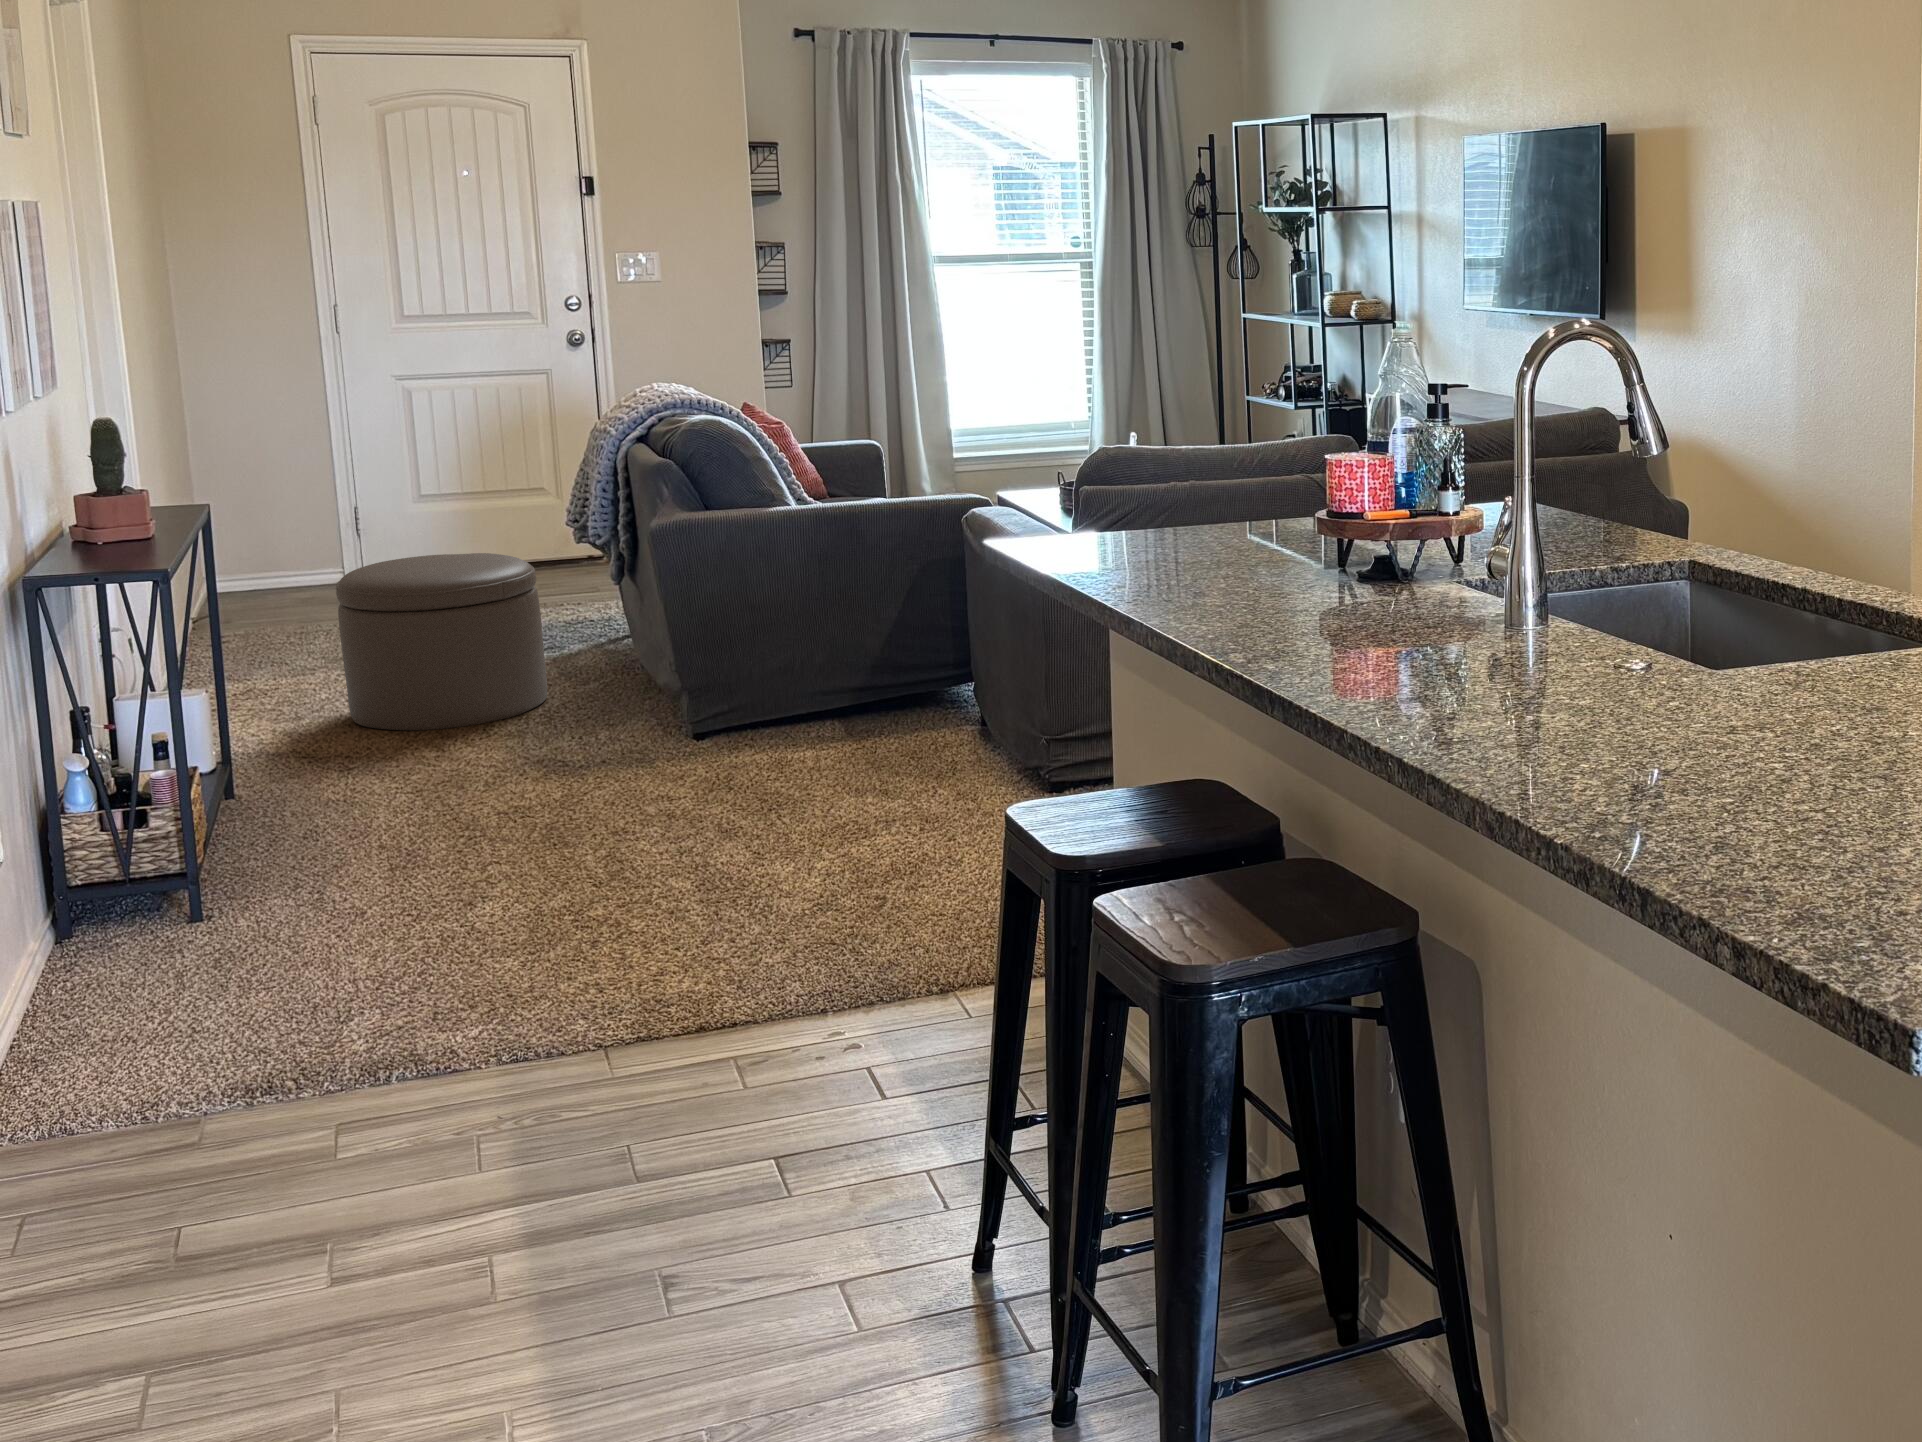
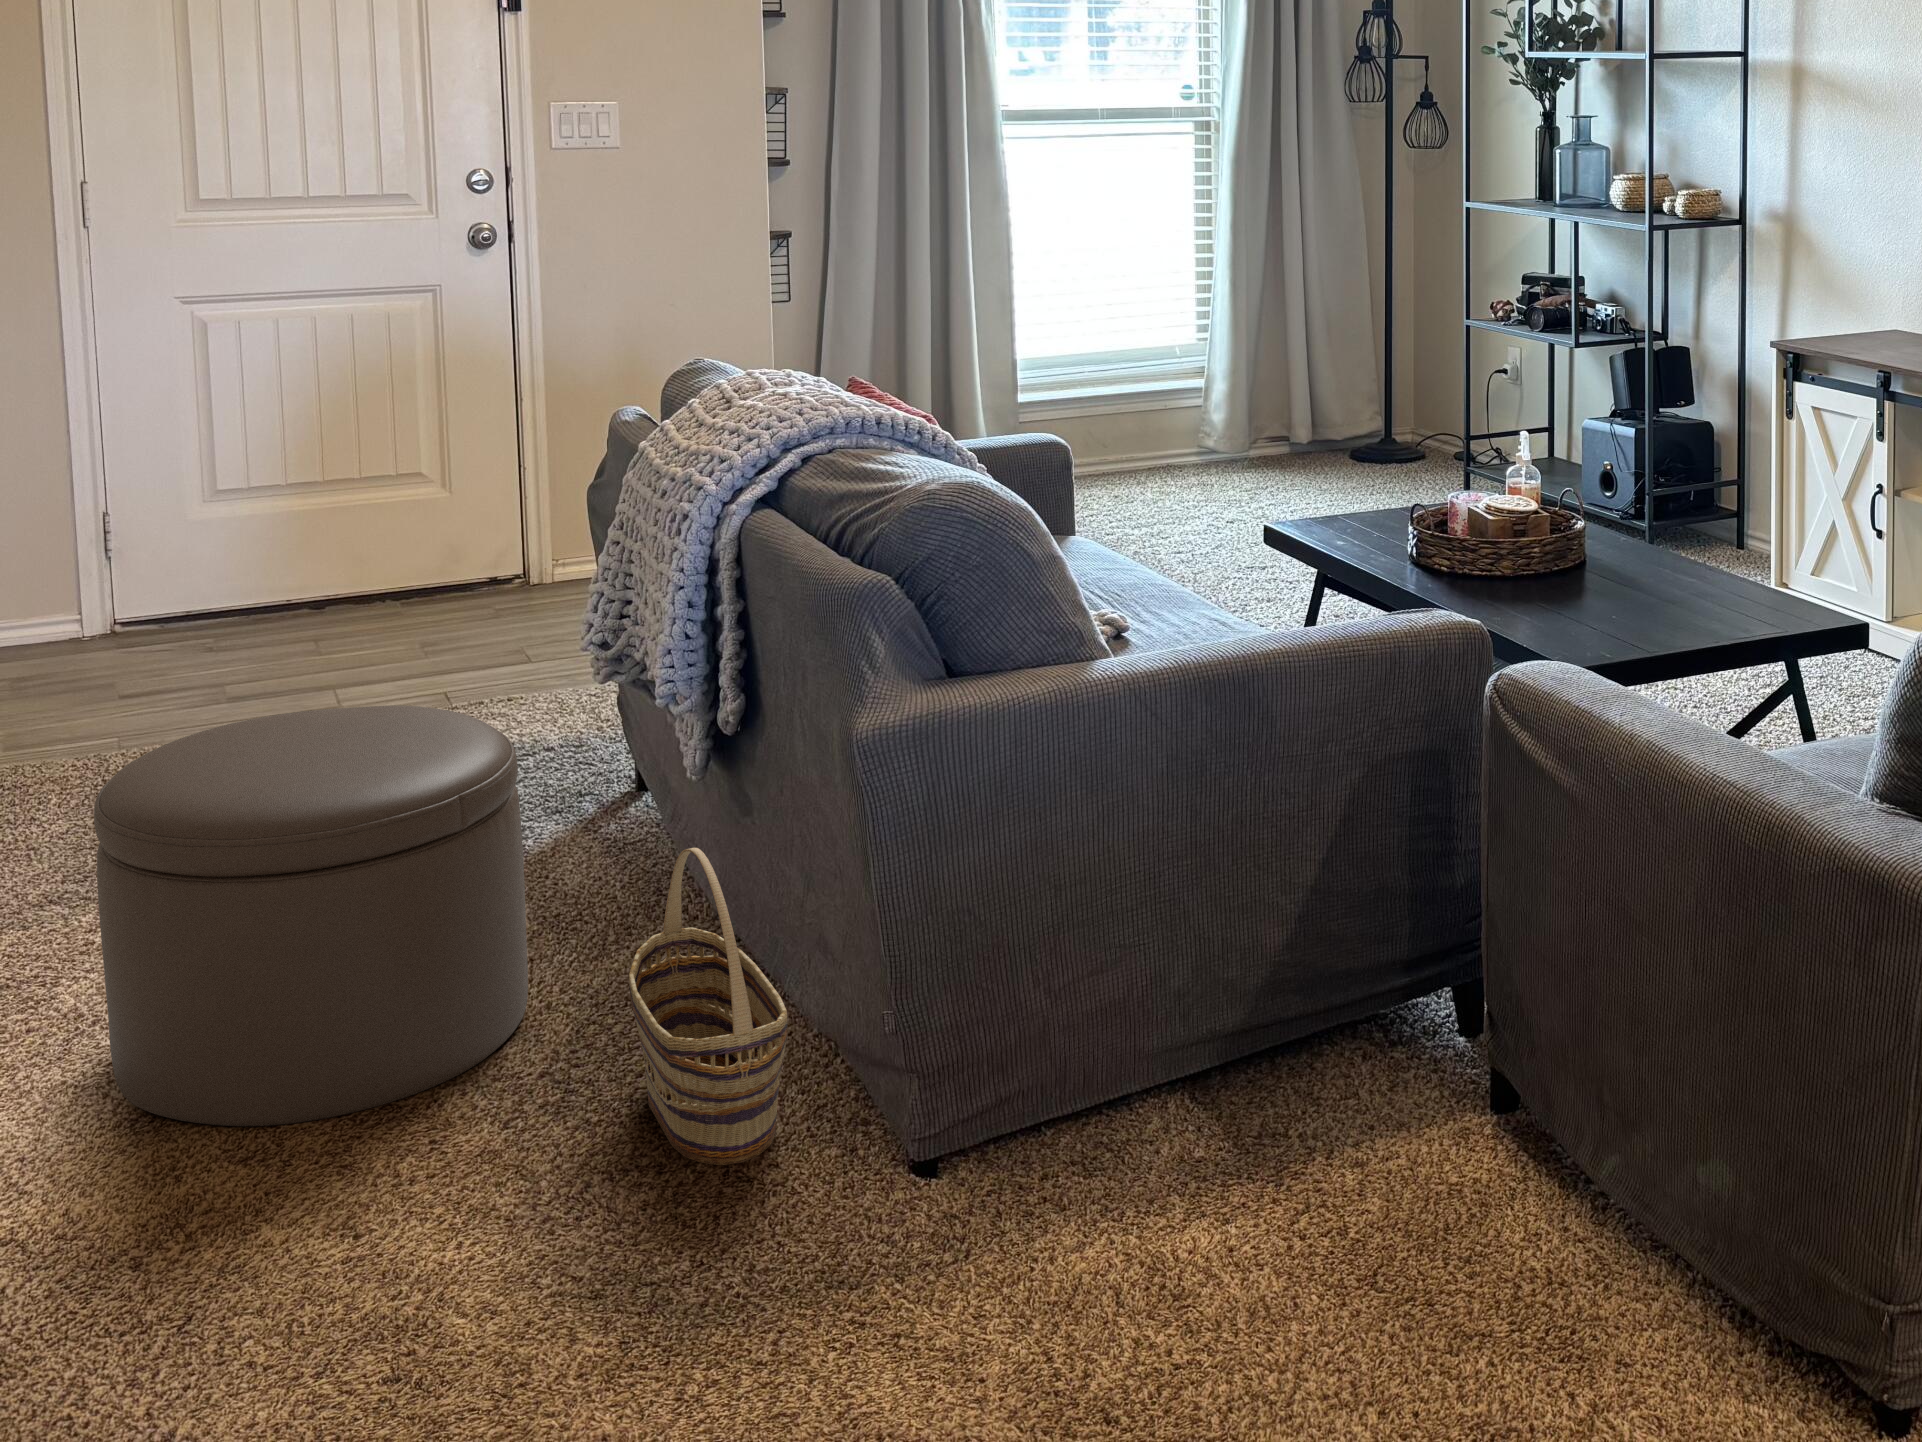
basket: none [579,601,647,740] -> present [629,848,788,1165]

